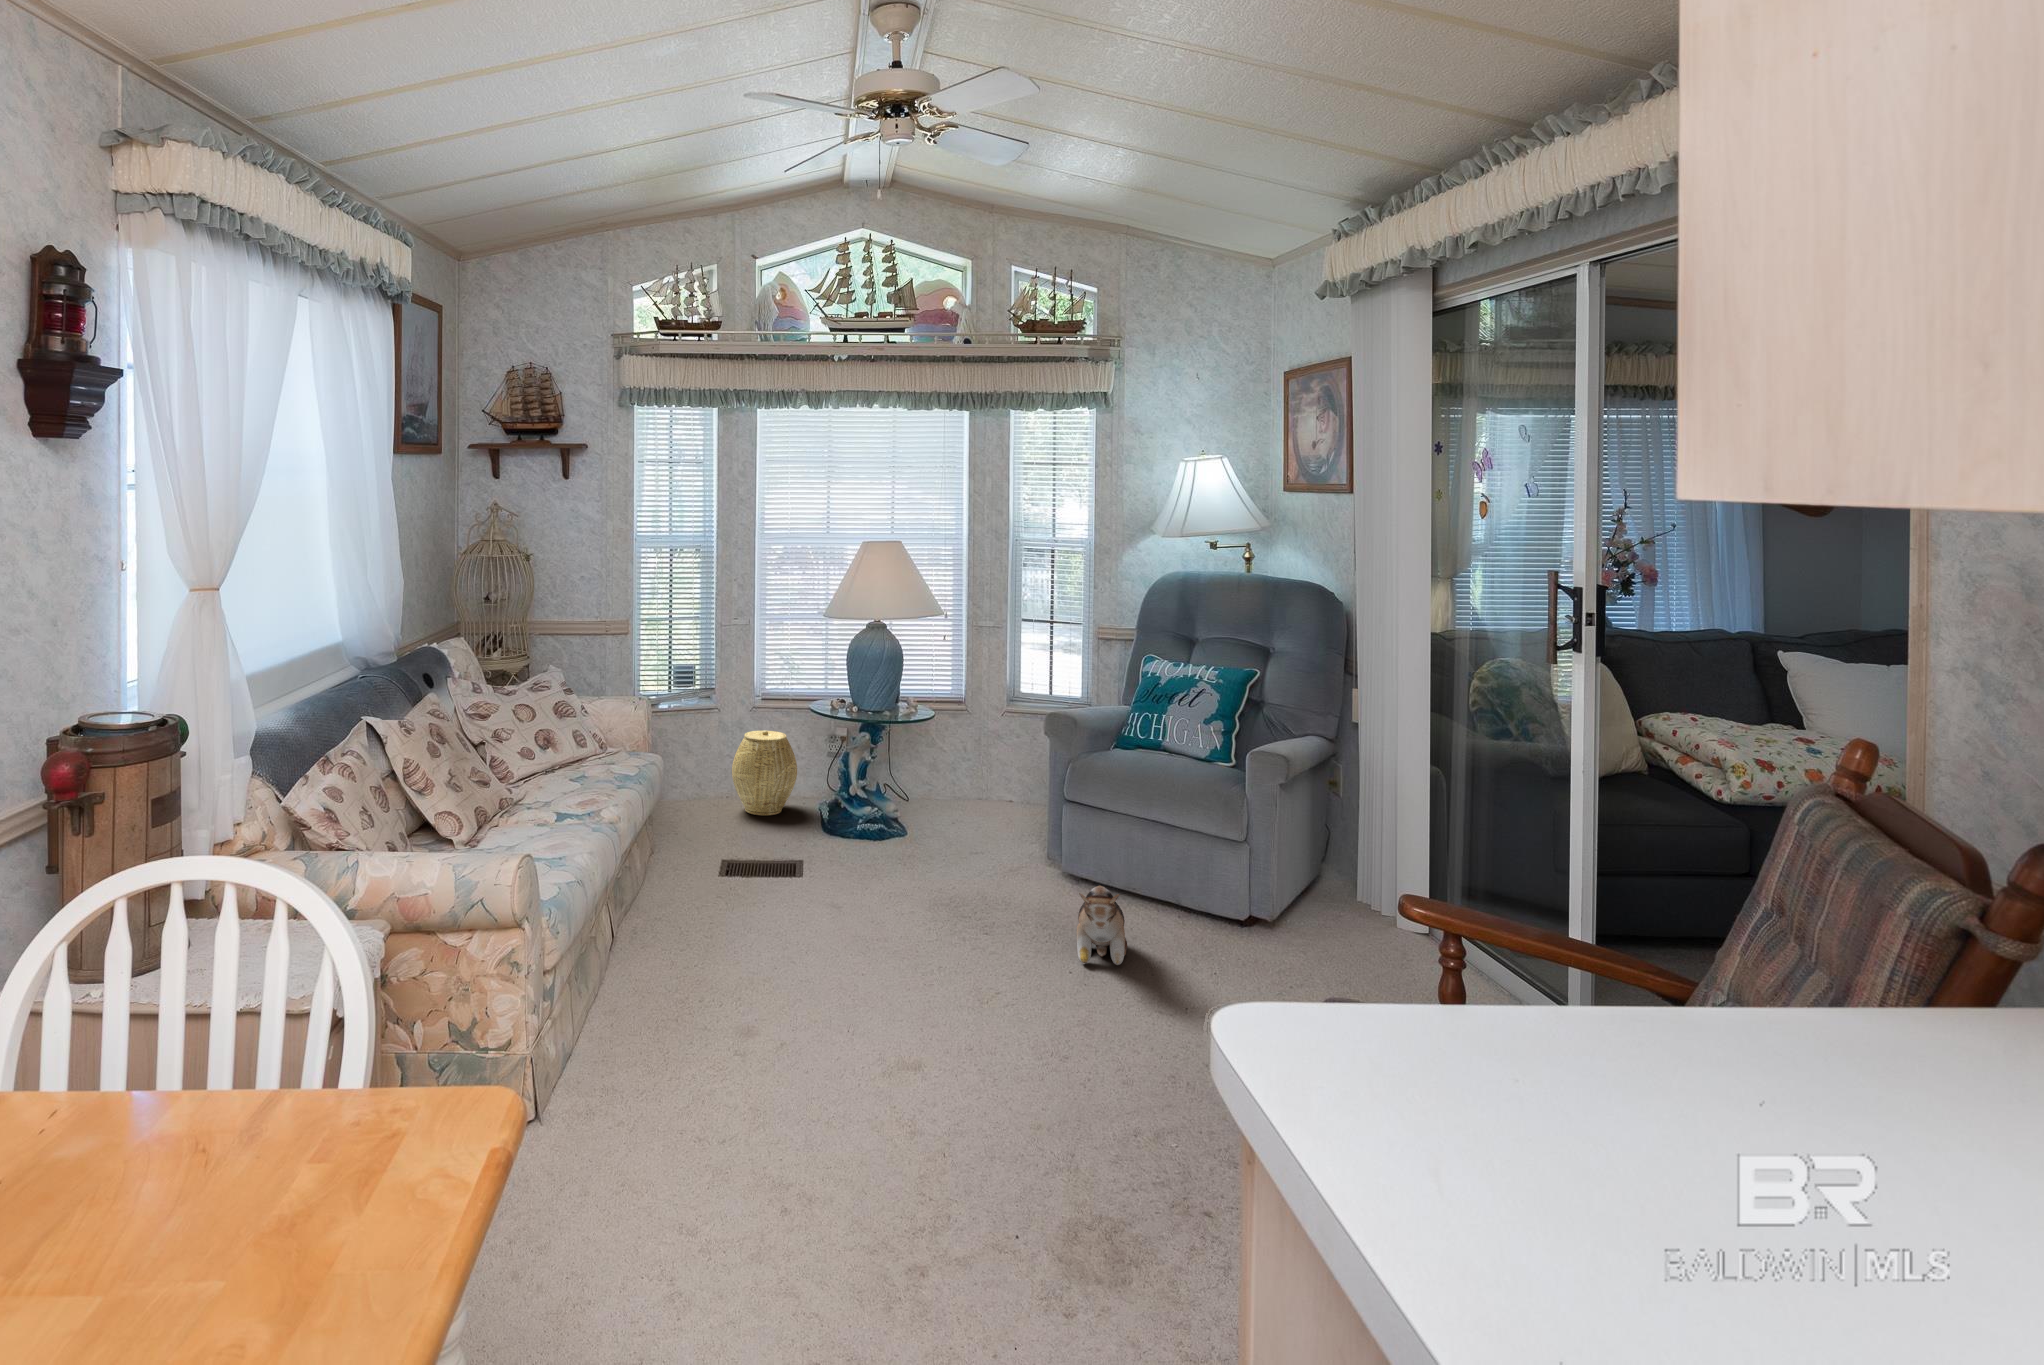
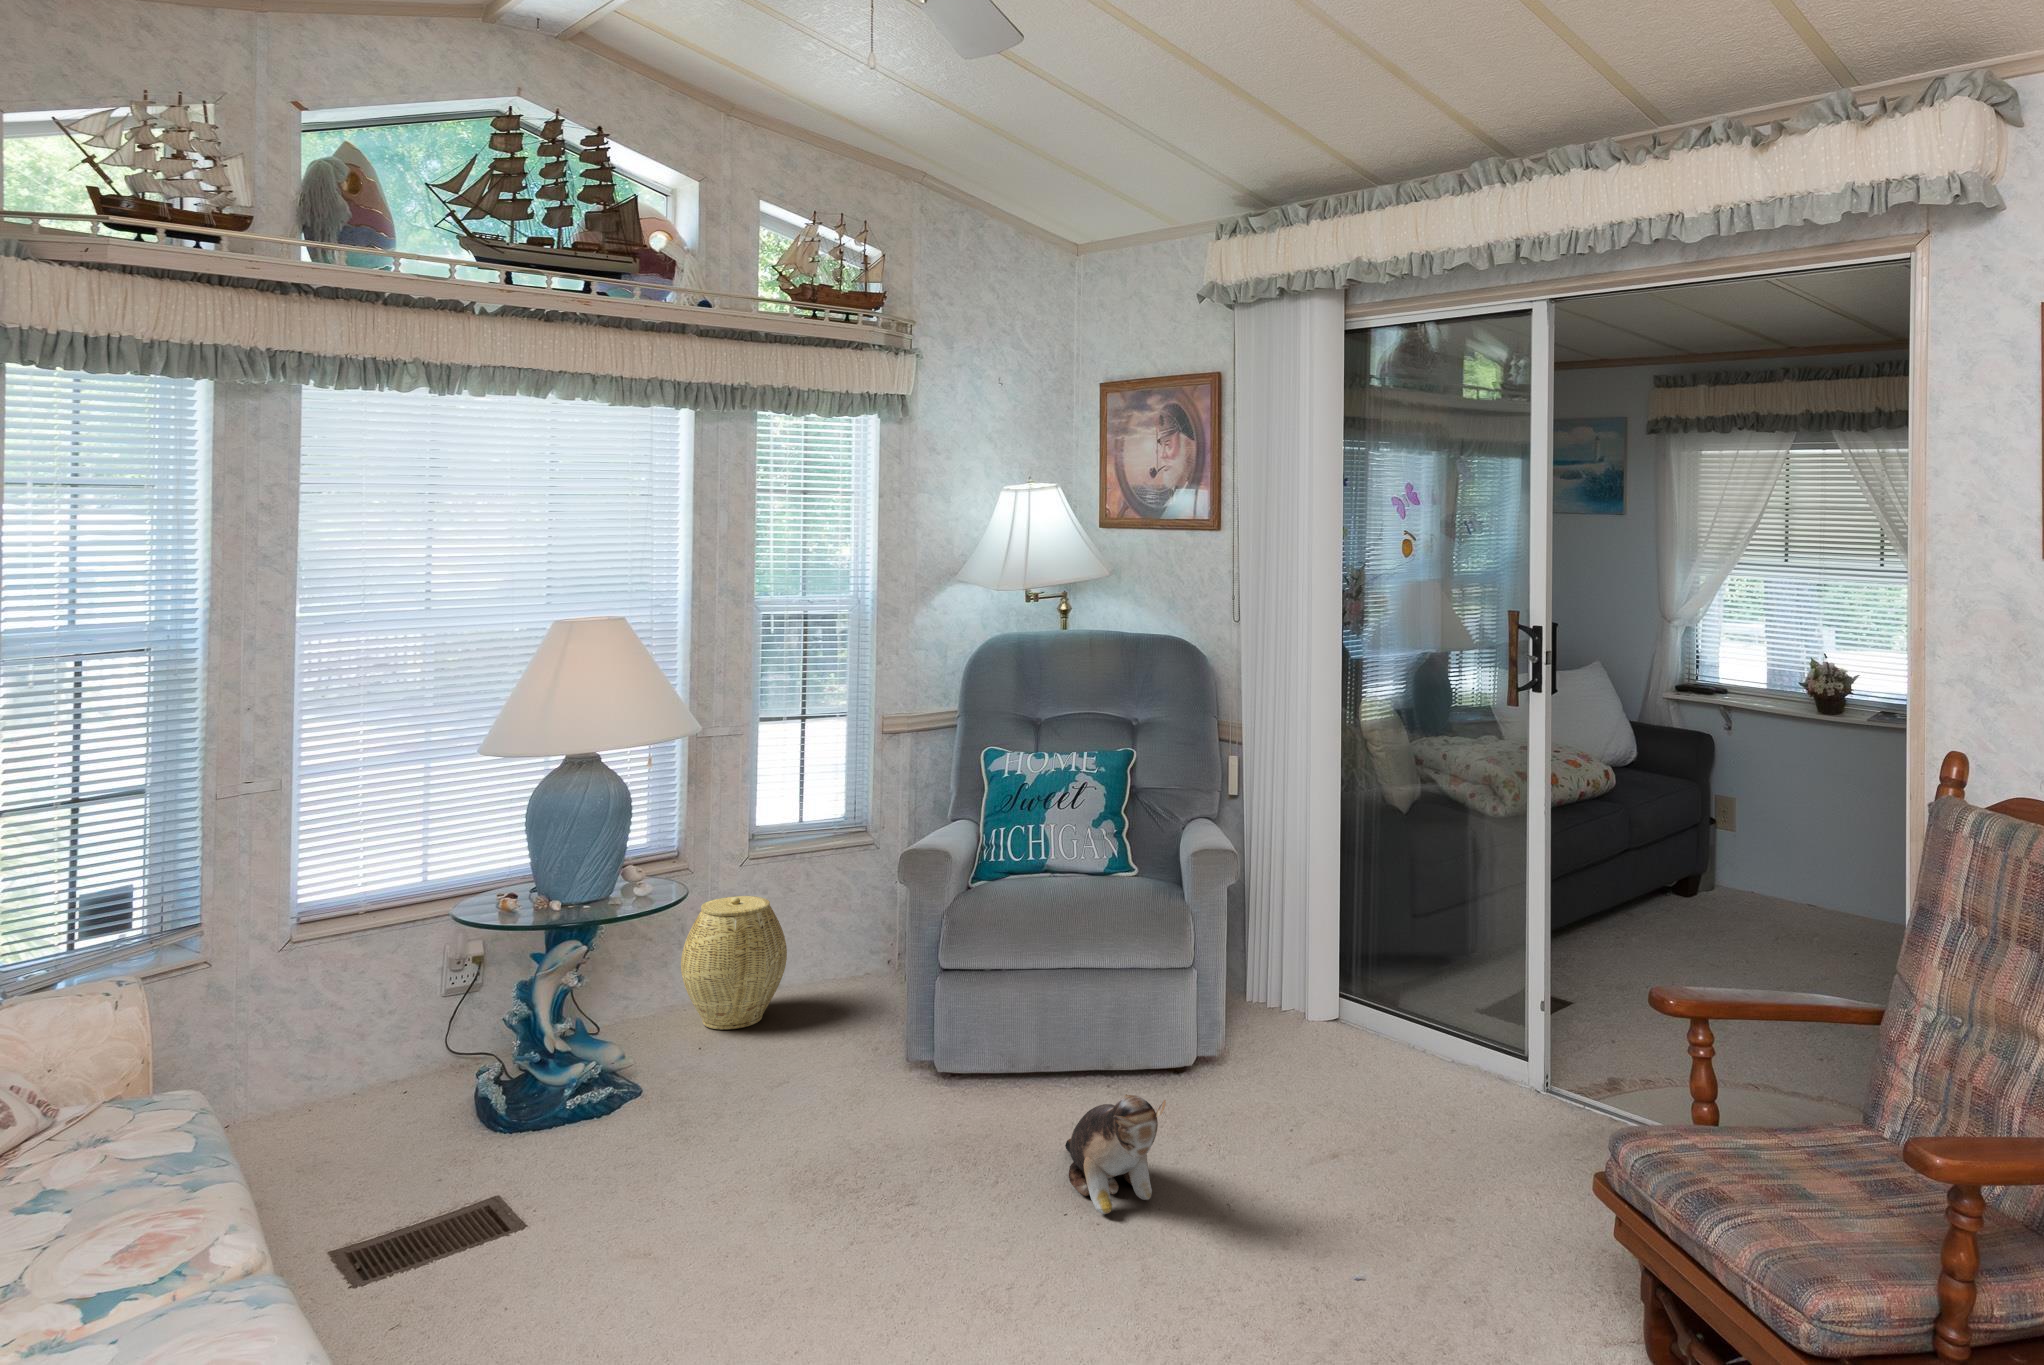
woven basket: present [732,730,797,815] -> present [681,896,787,1029]

